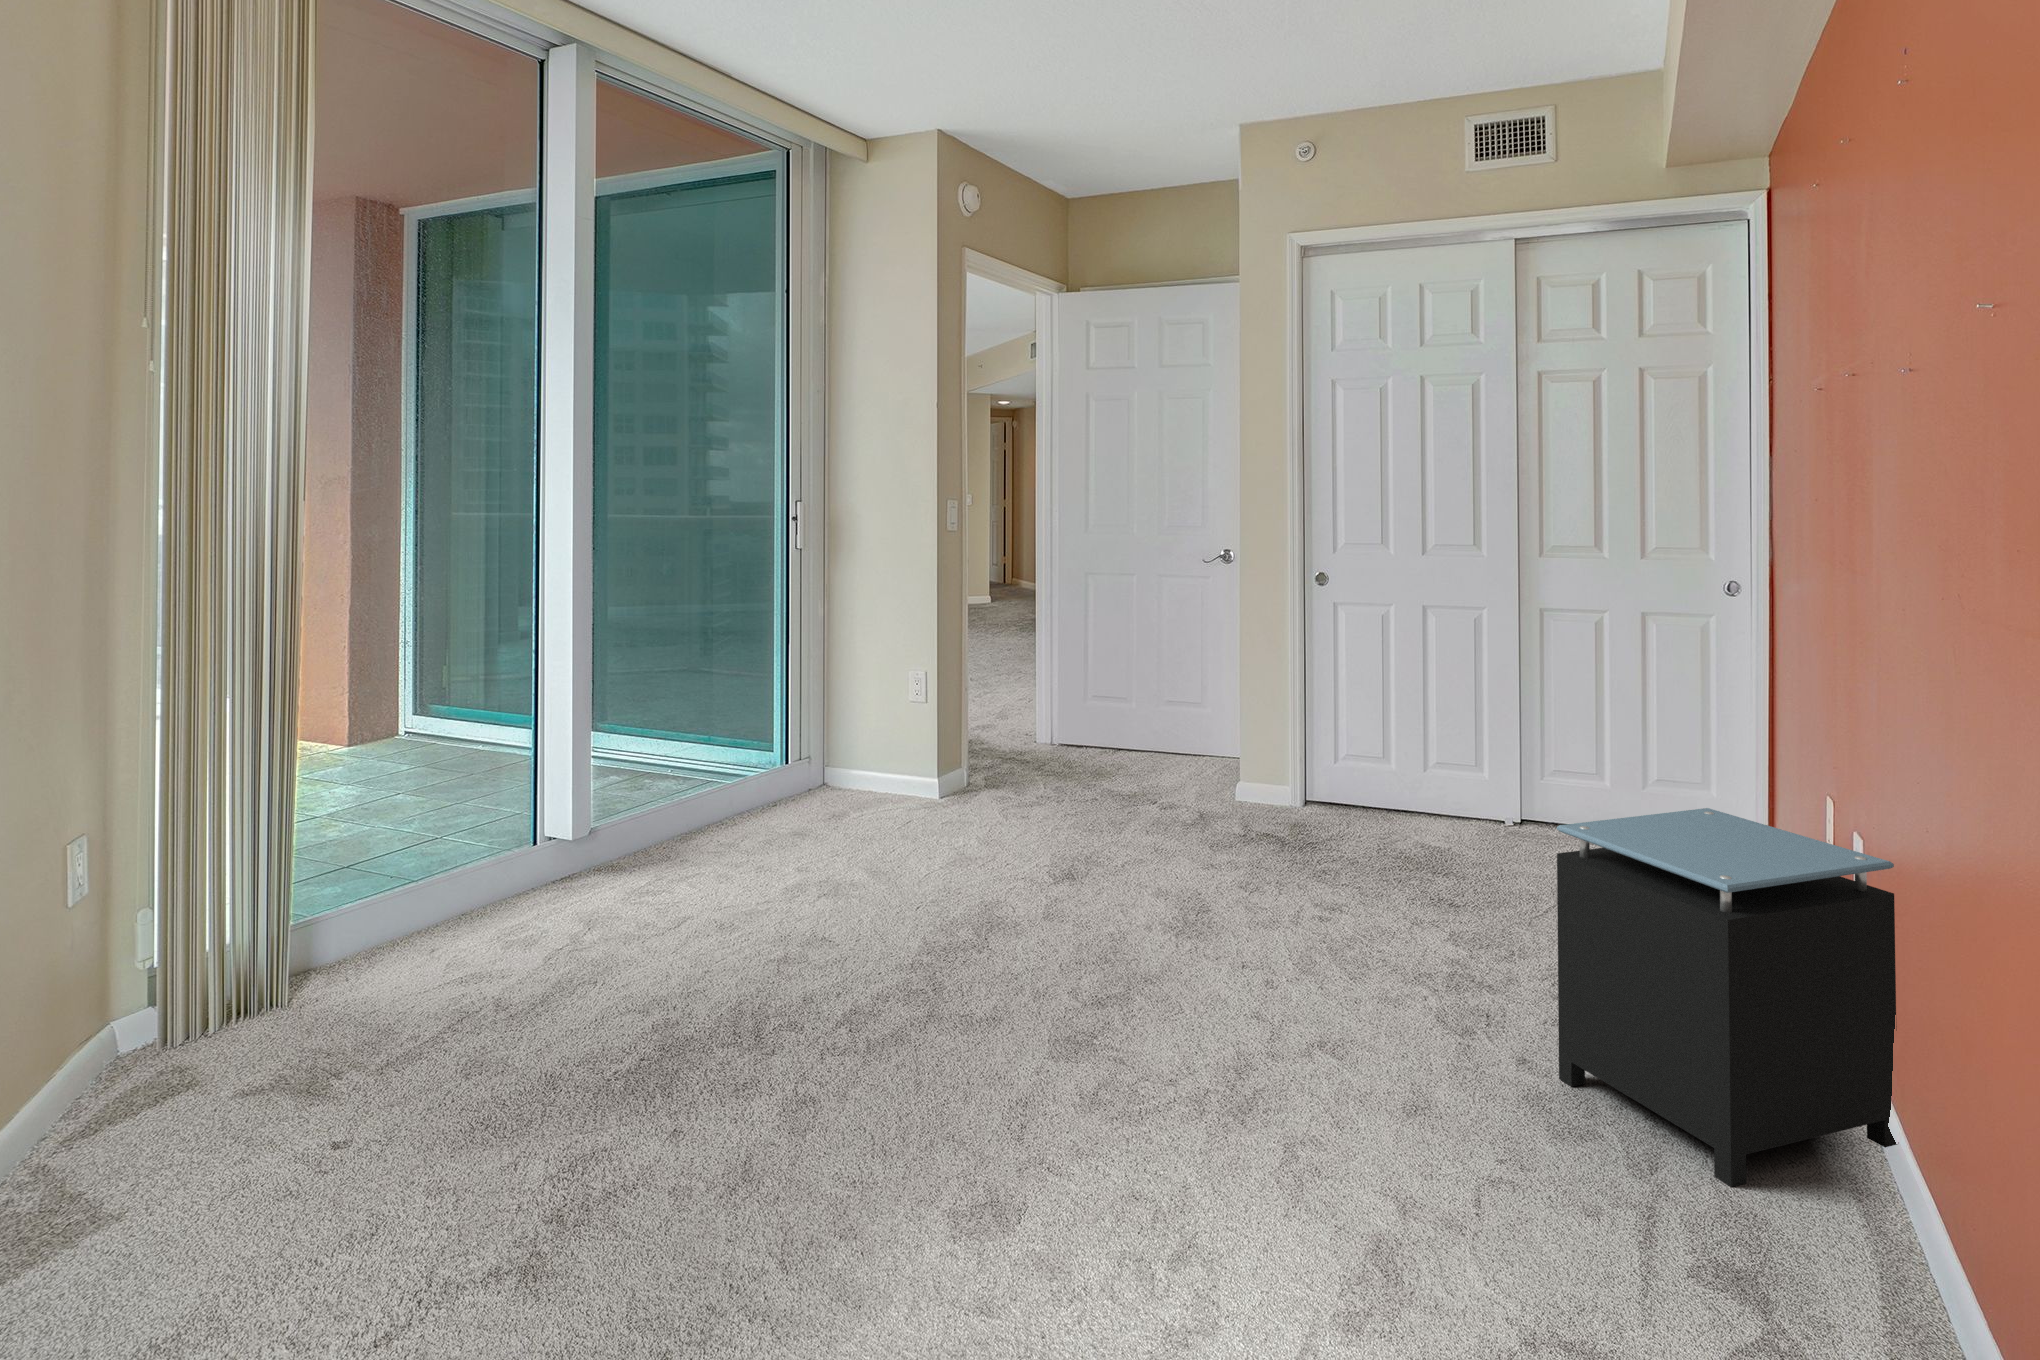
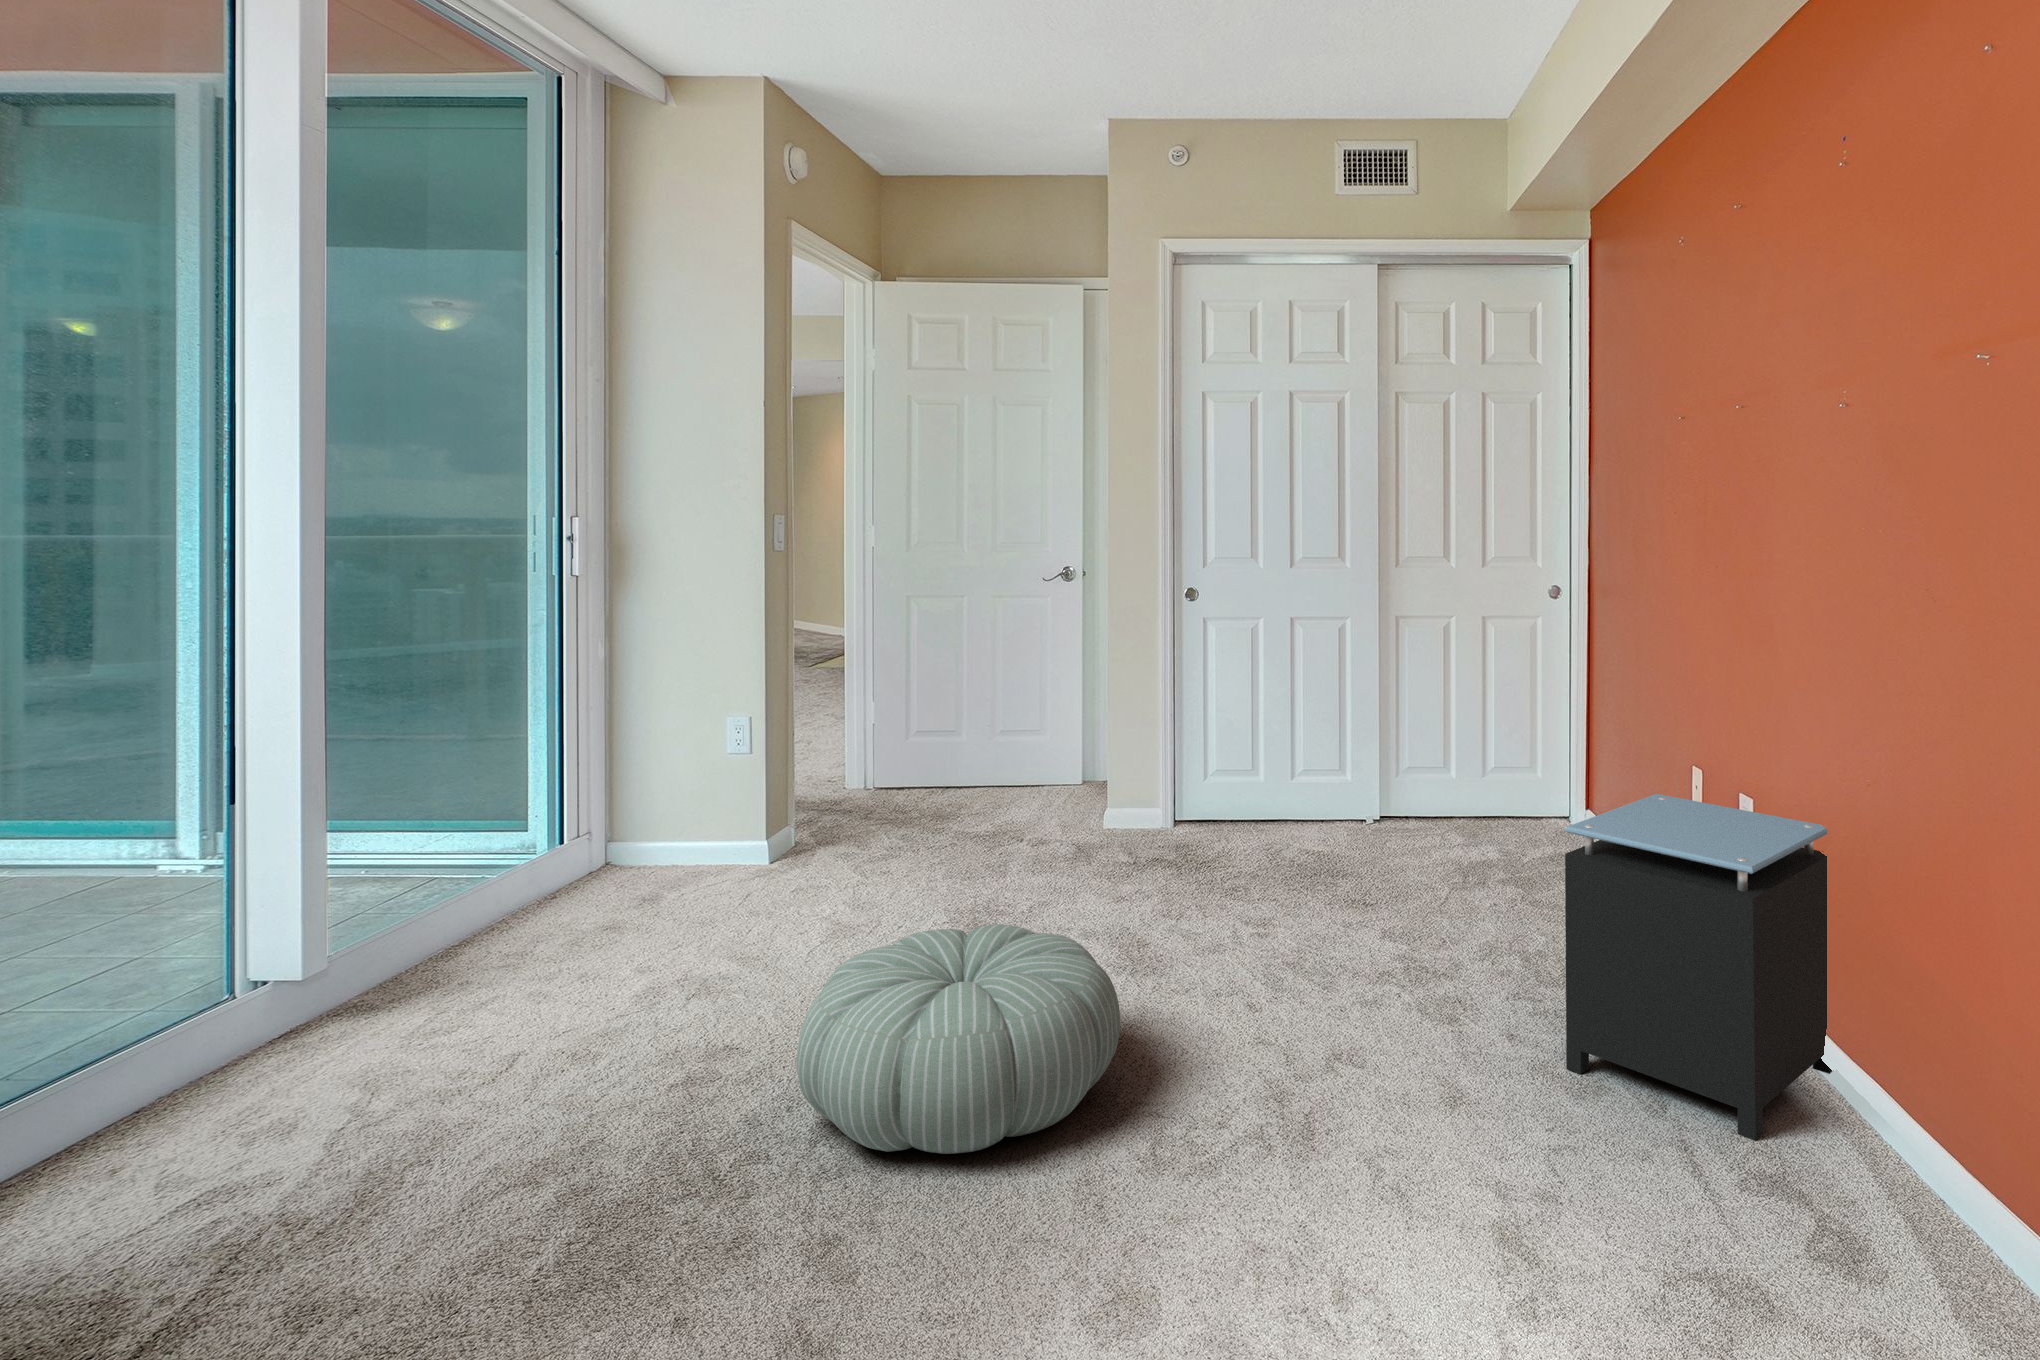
pouf: none [853,851,1118,1029] -> present [797,924,1120,1154]

